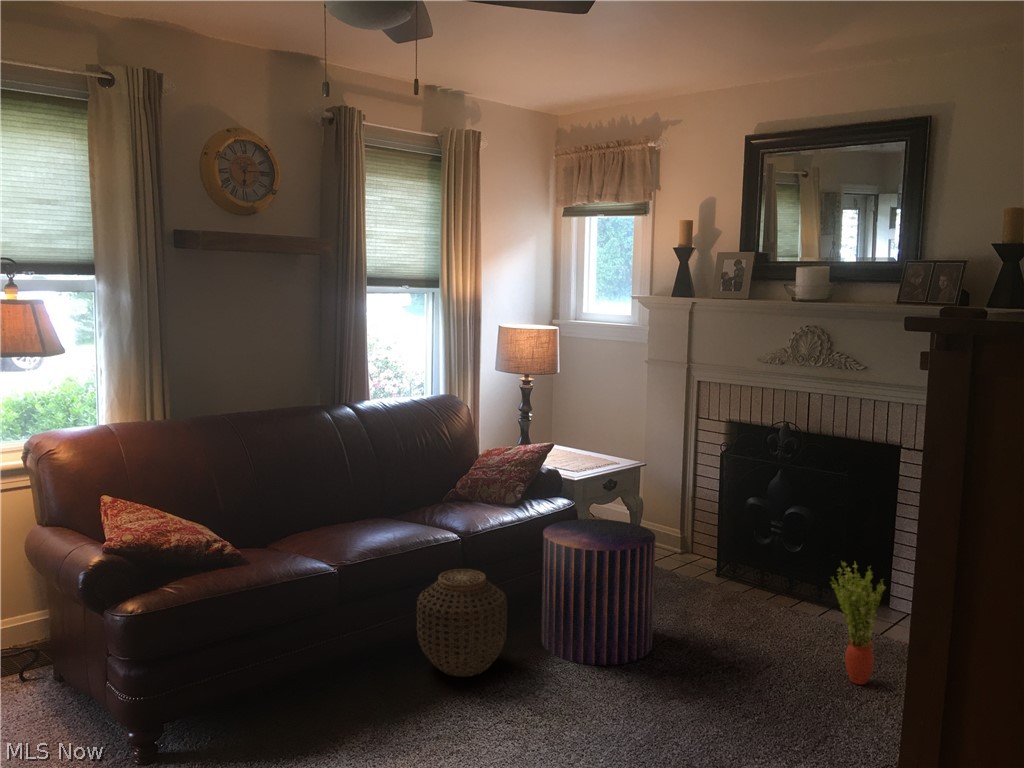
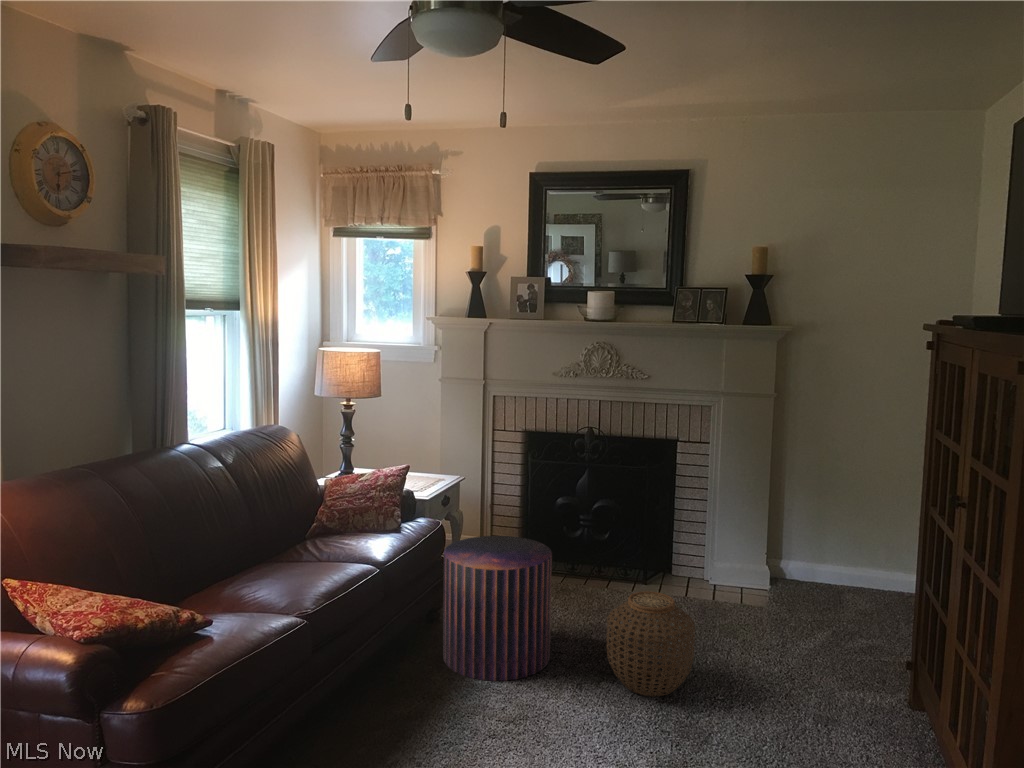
potted plant: present [831,562,885,684] -> none [693,541,739,643]
woven basket: present [417,569,507,676] -> present [606,591,695,696]

